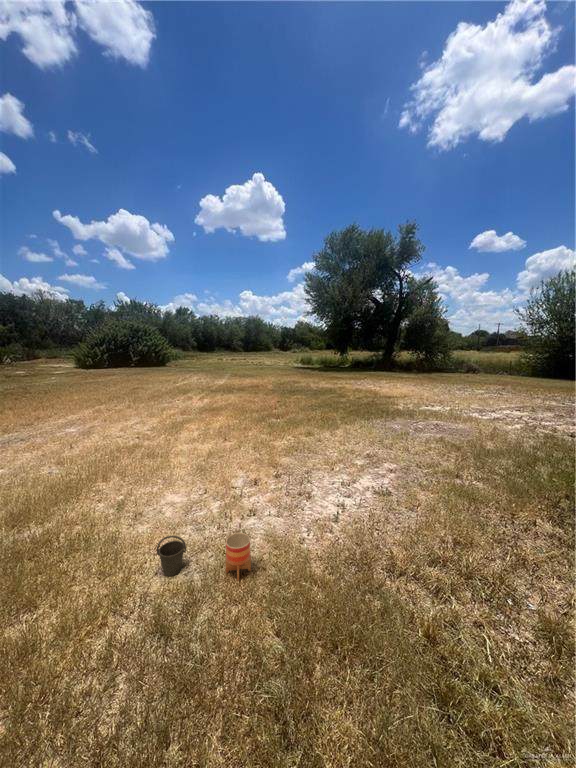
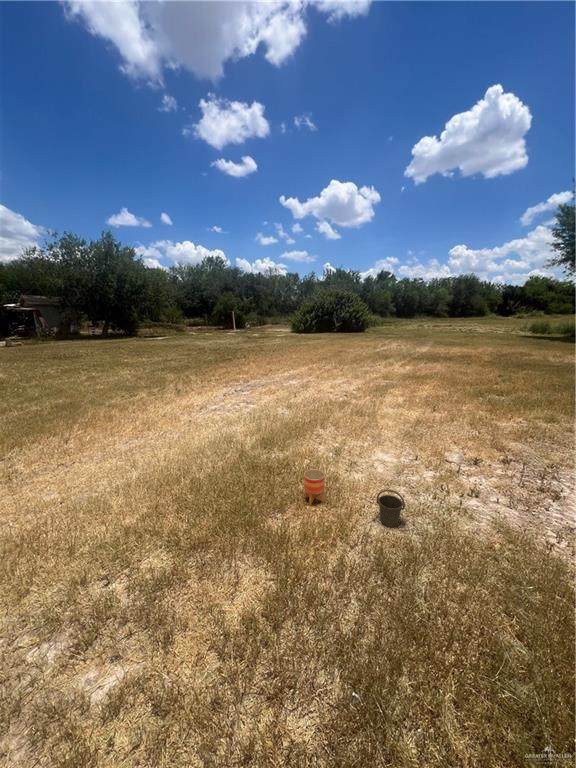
planter: present [225,533,251,581] -> present [304,469,325,506]

